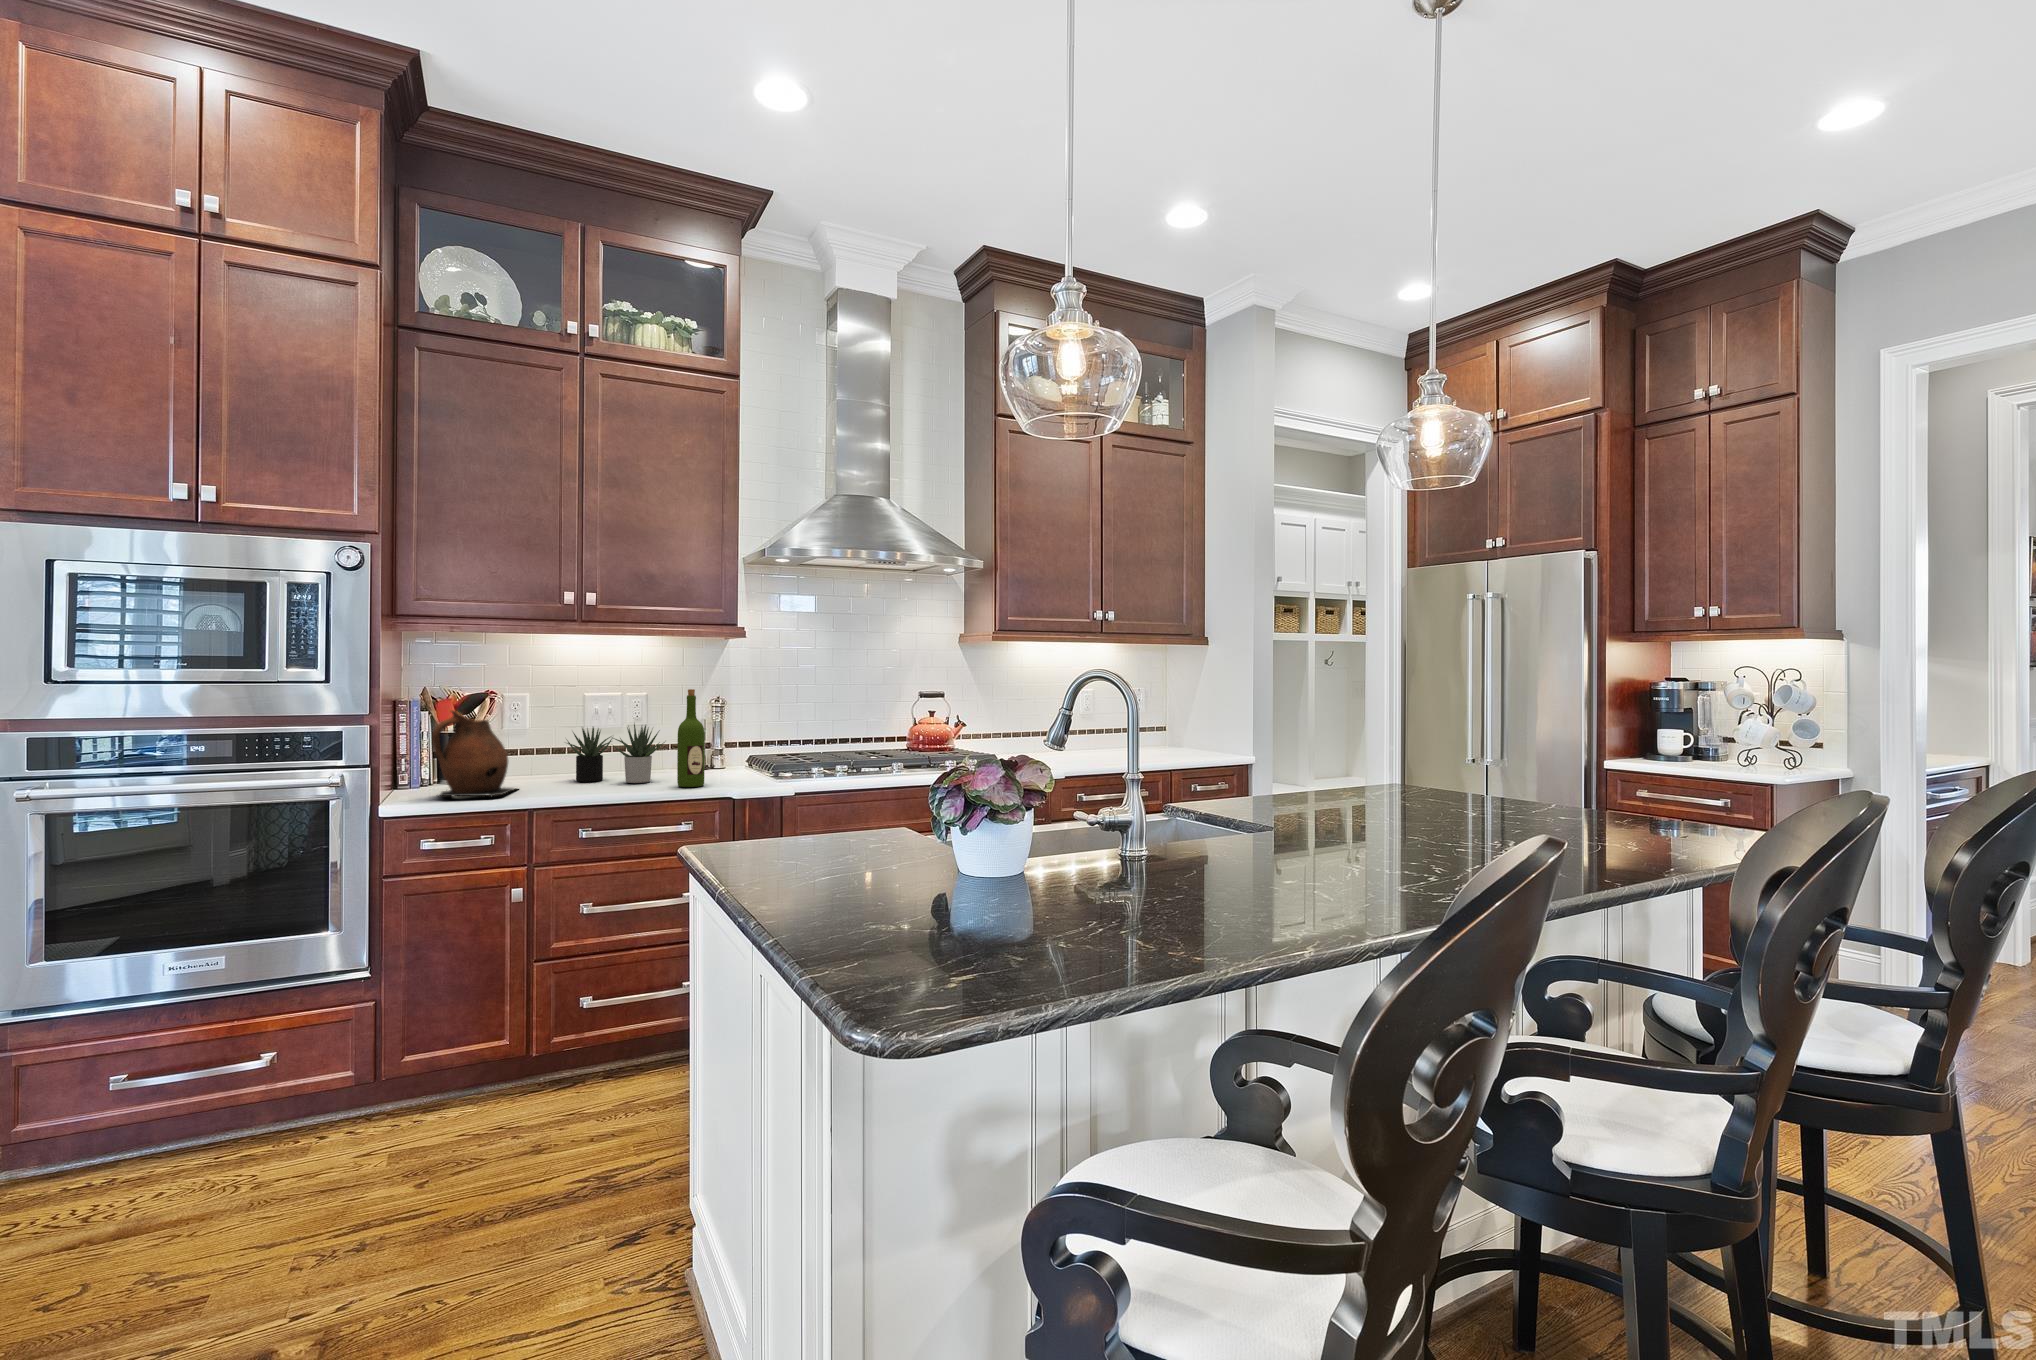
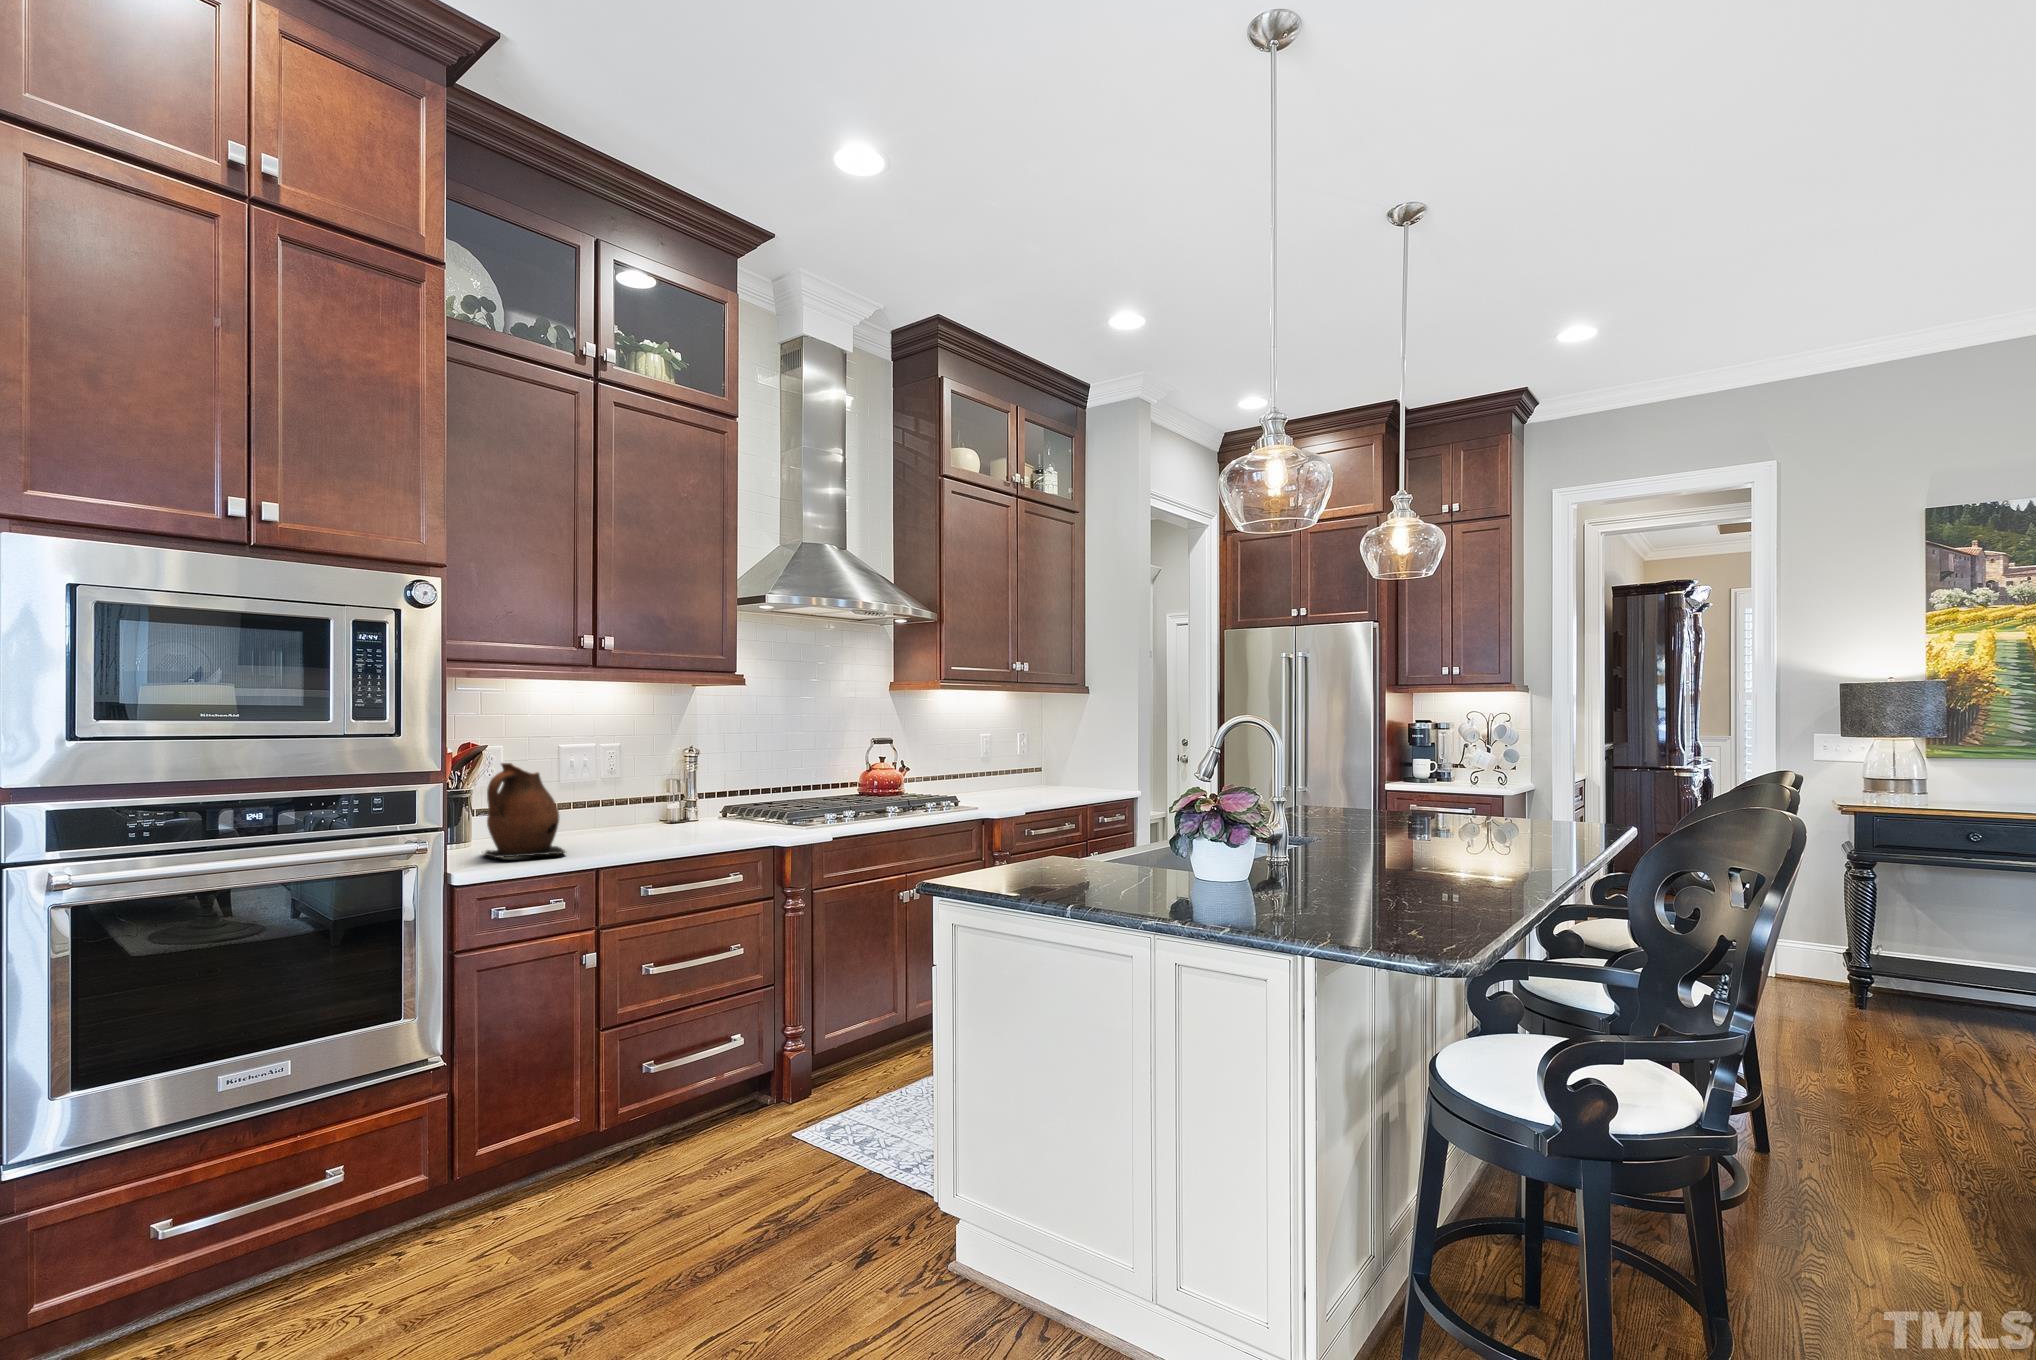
wine bottle: present [677,689,705,787] -> none [726,737,753,836]
succulent plant: present [567,724,665,783] -> none [582,770,701,836]

